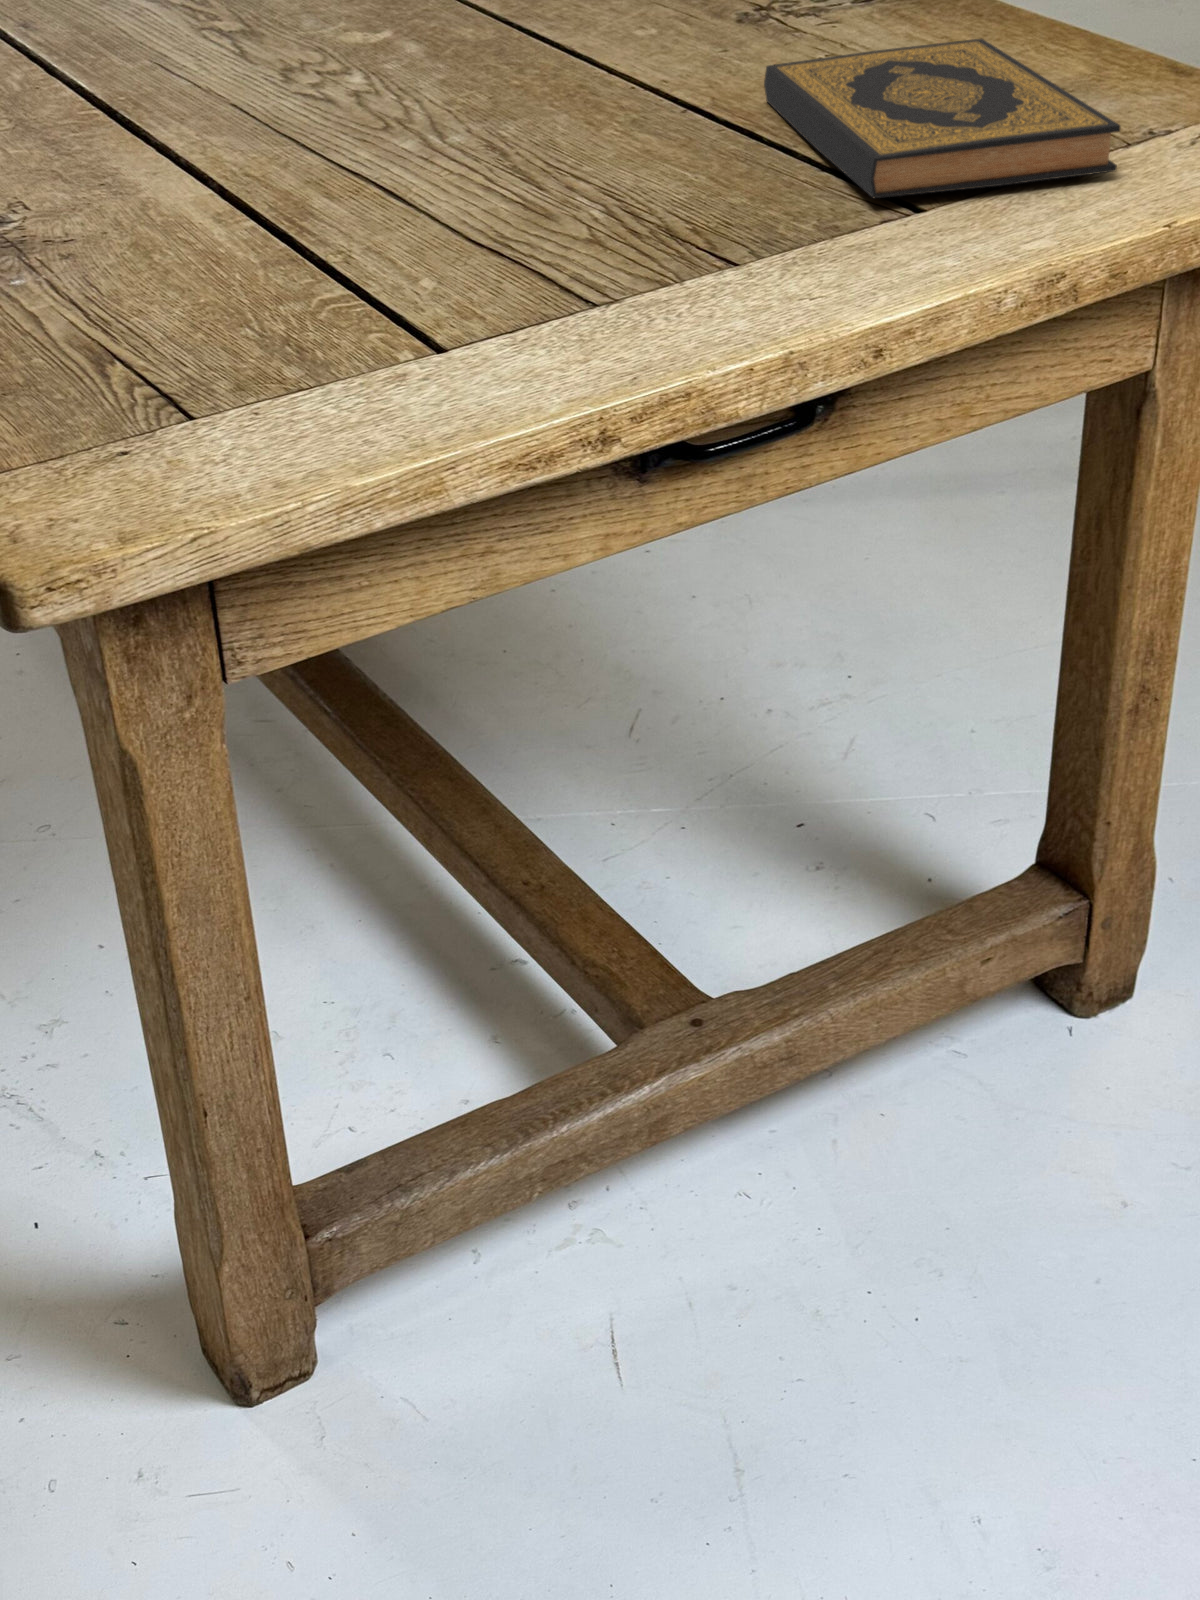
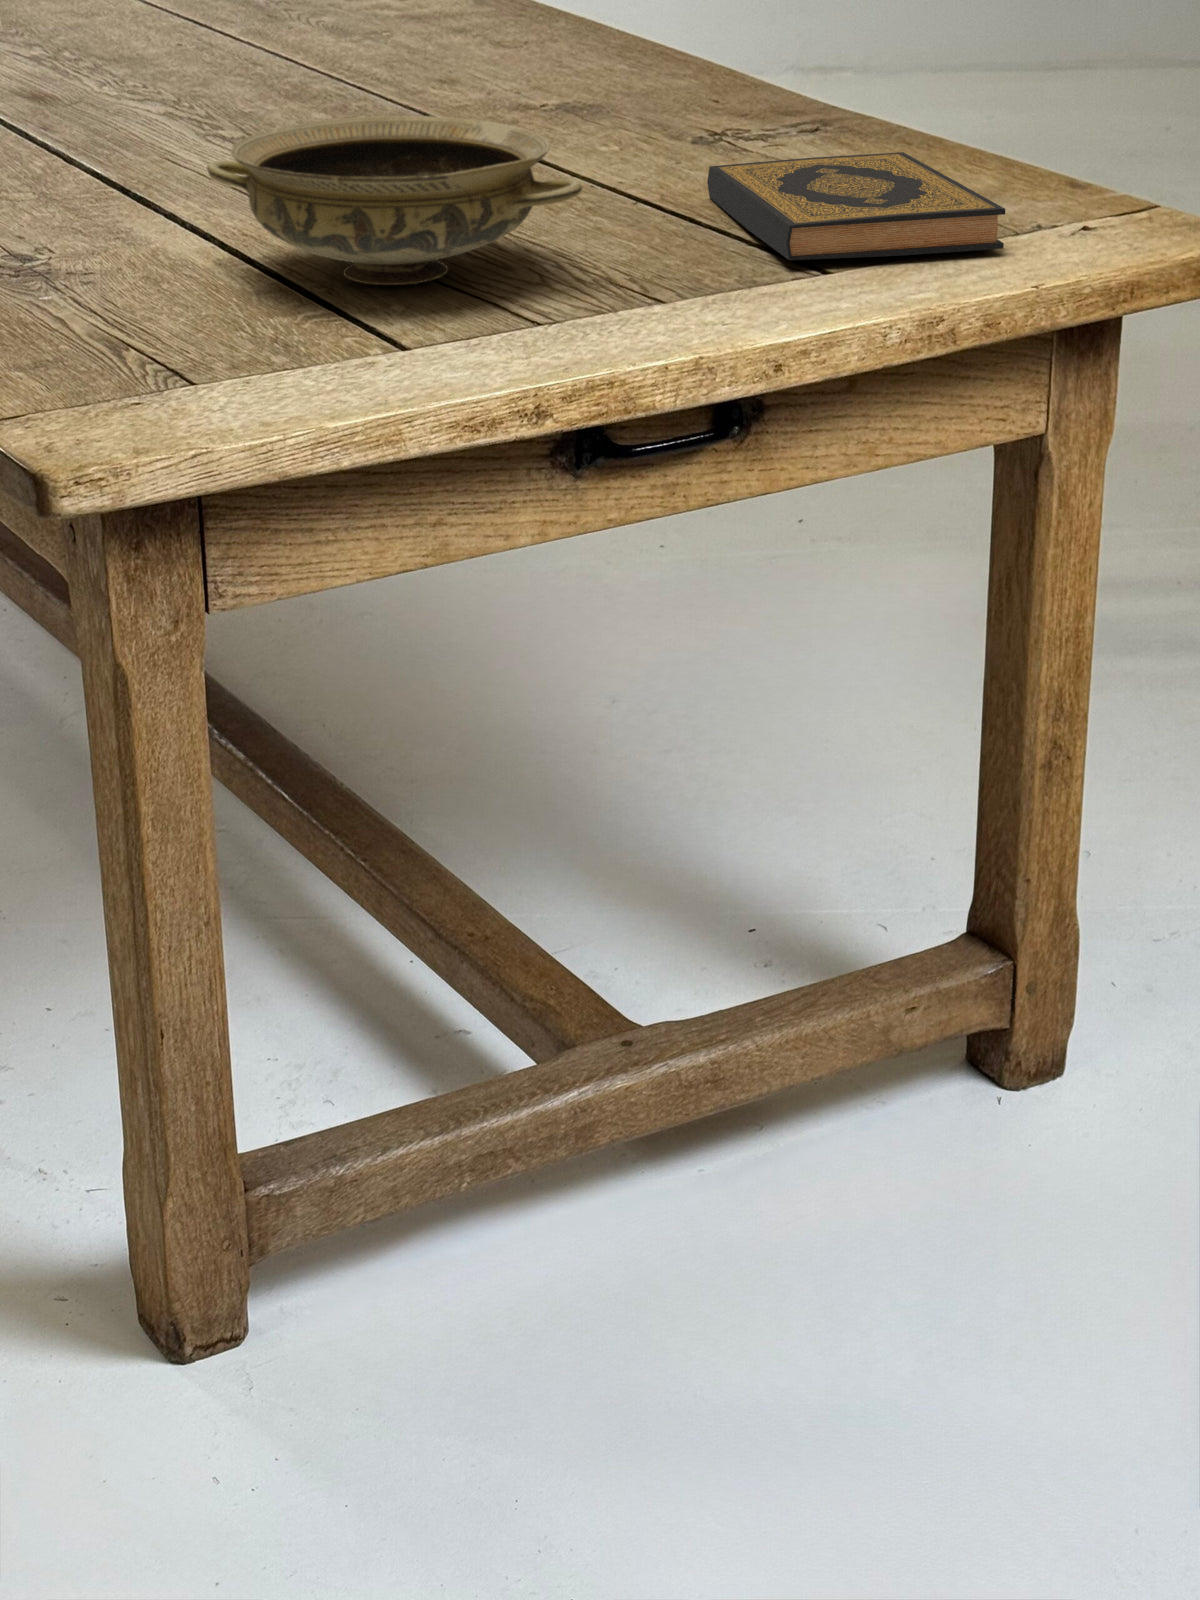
ceramic bowl: none [198,32,636,248] -> present [207,116,582,285]

